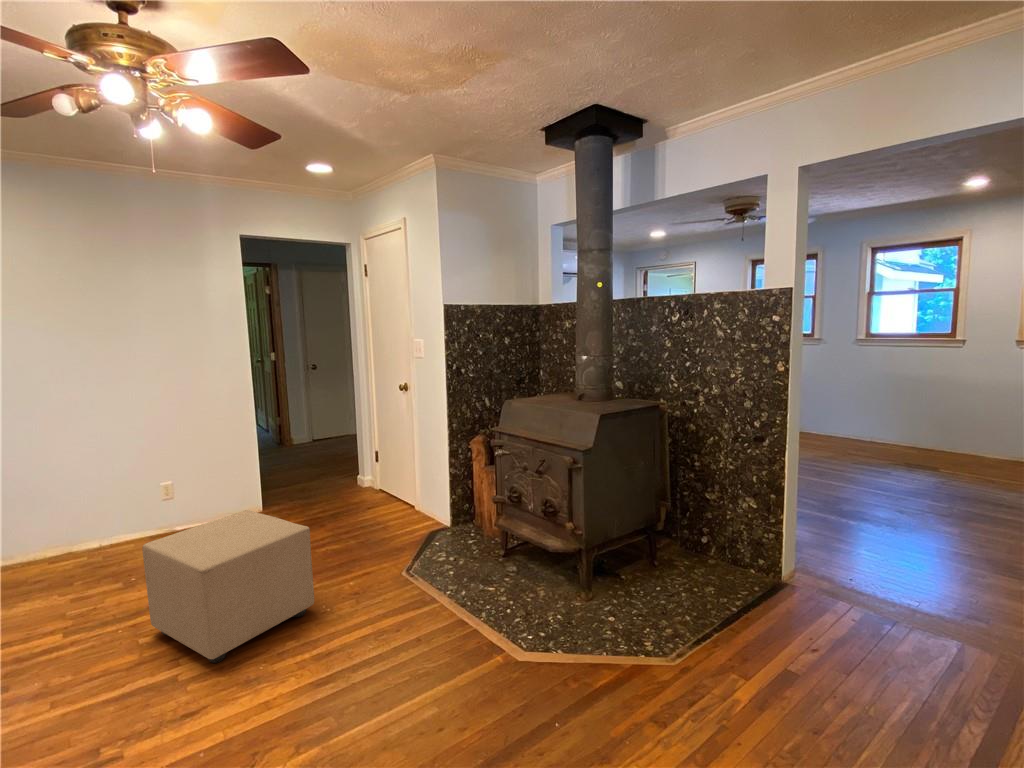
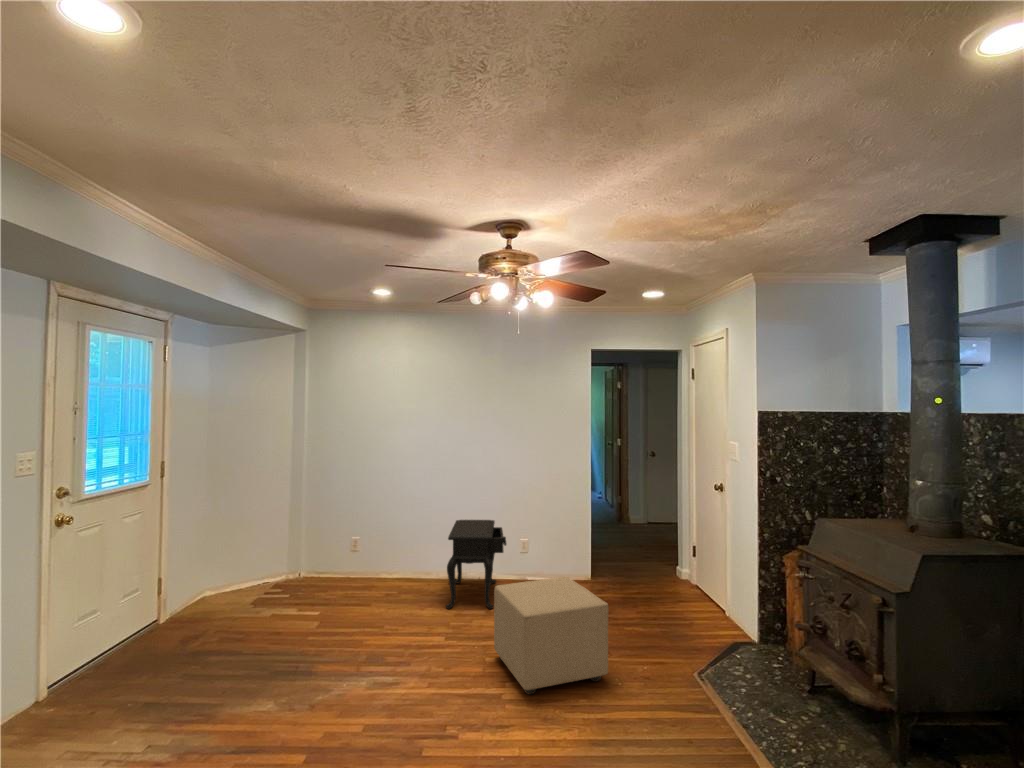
side table: none [43,464,145,596] -> present [446,520,506,609]

